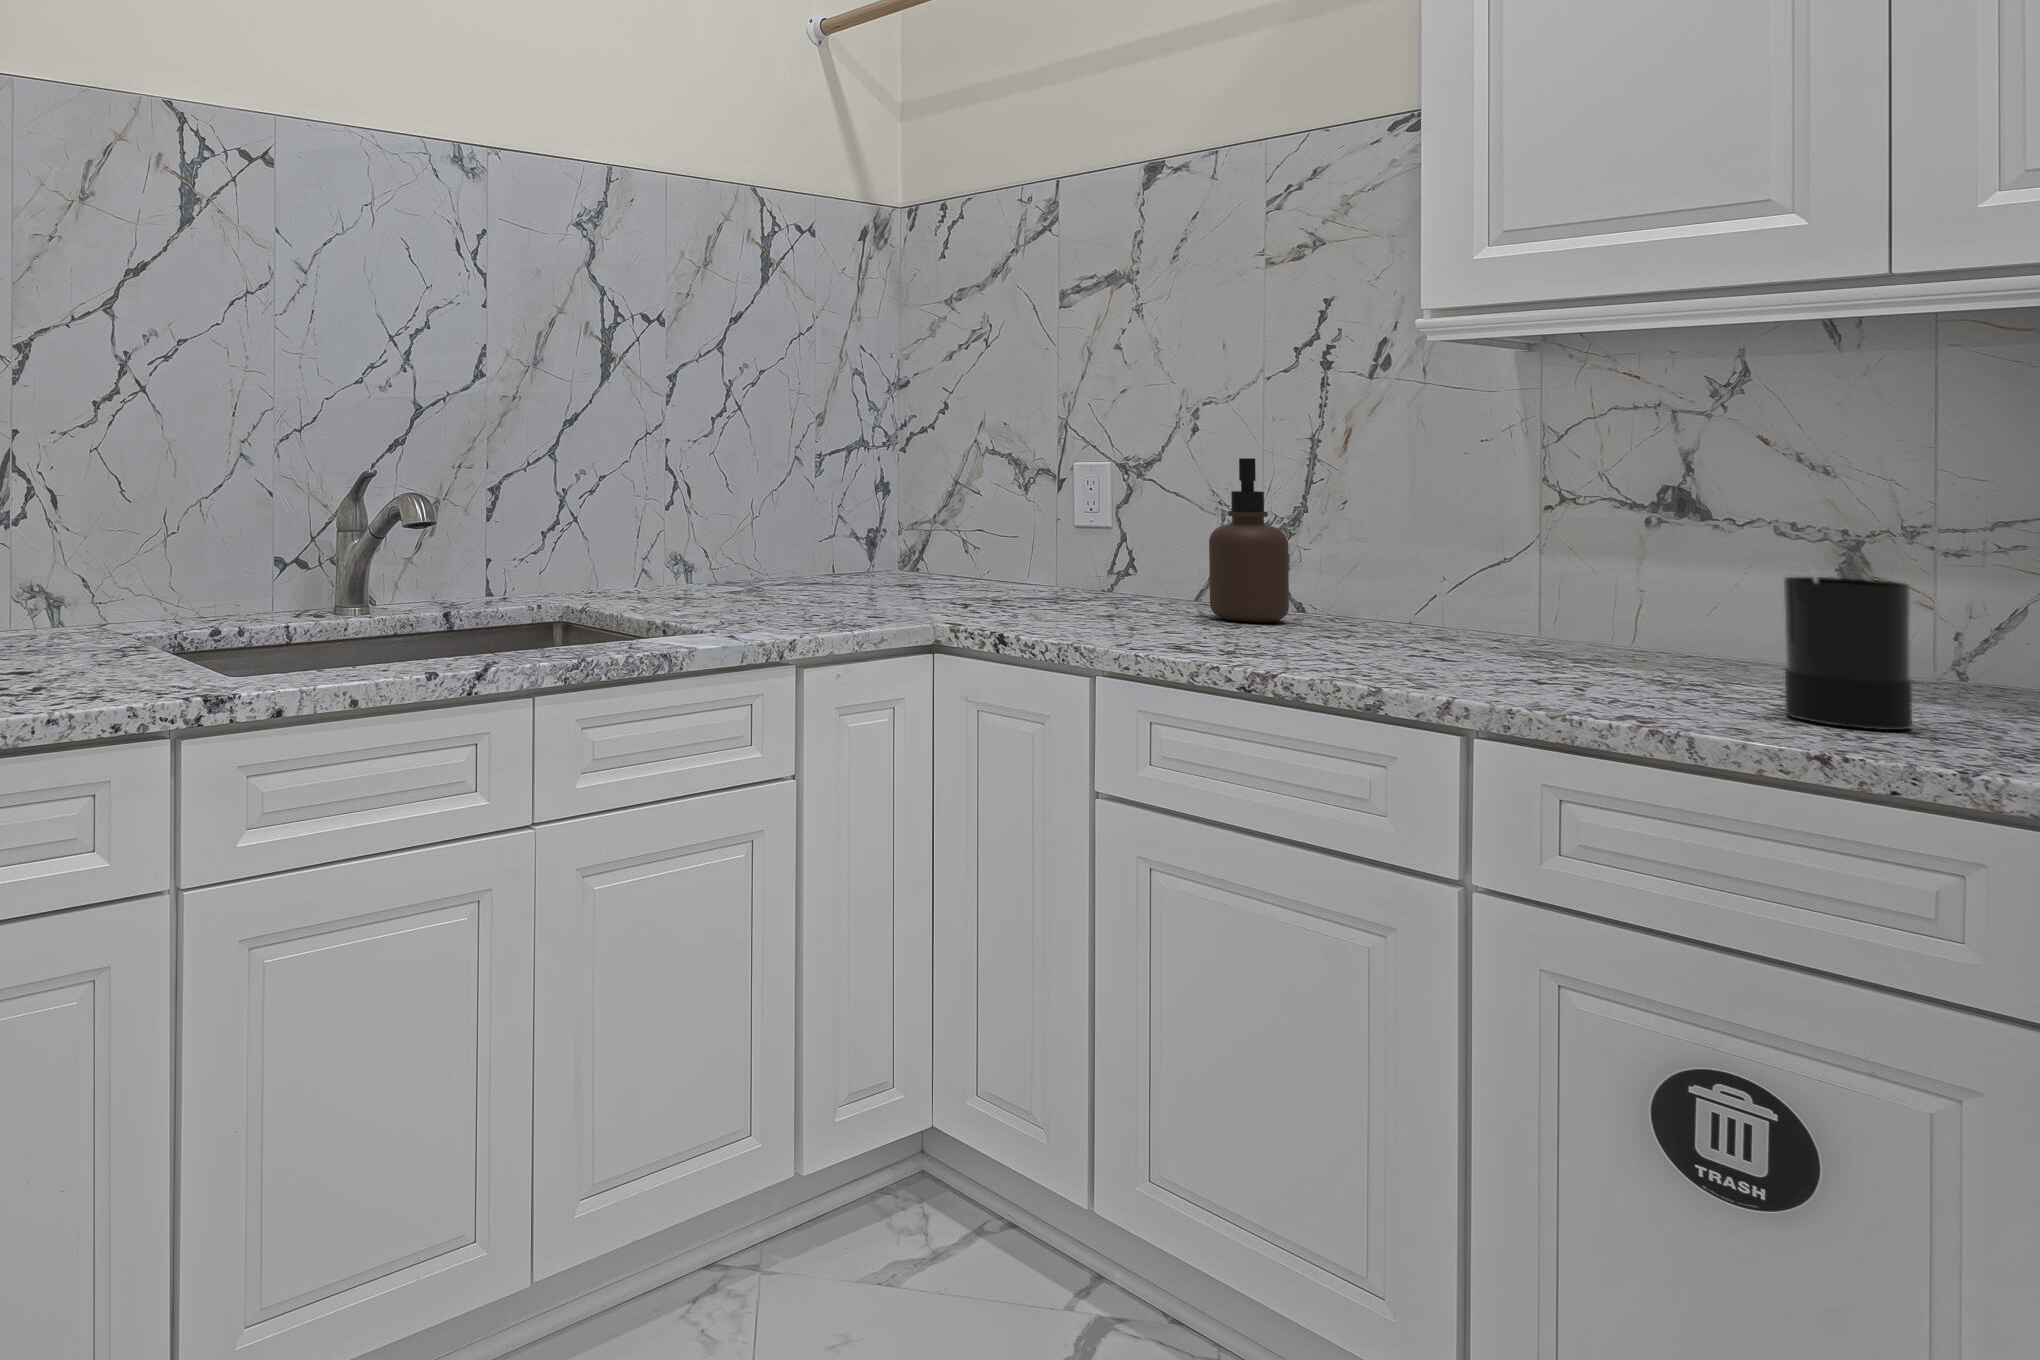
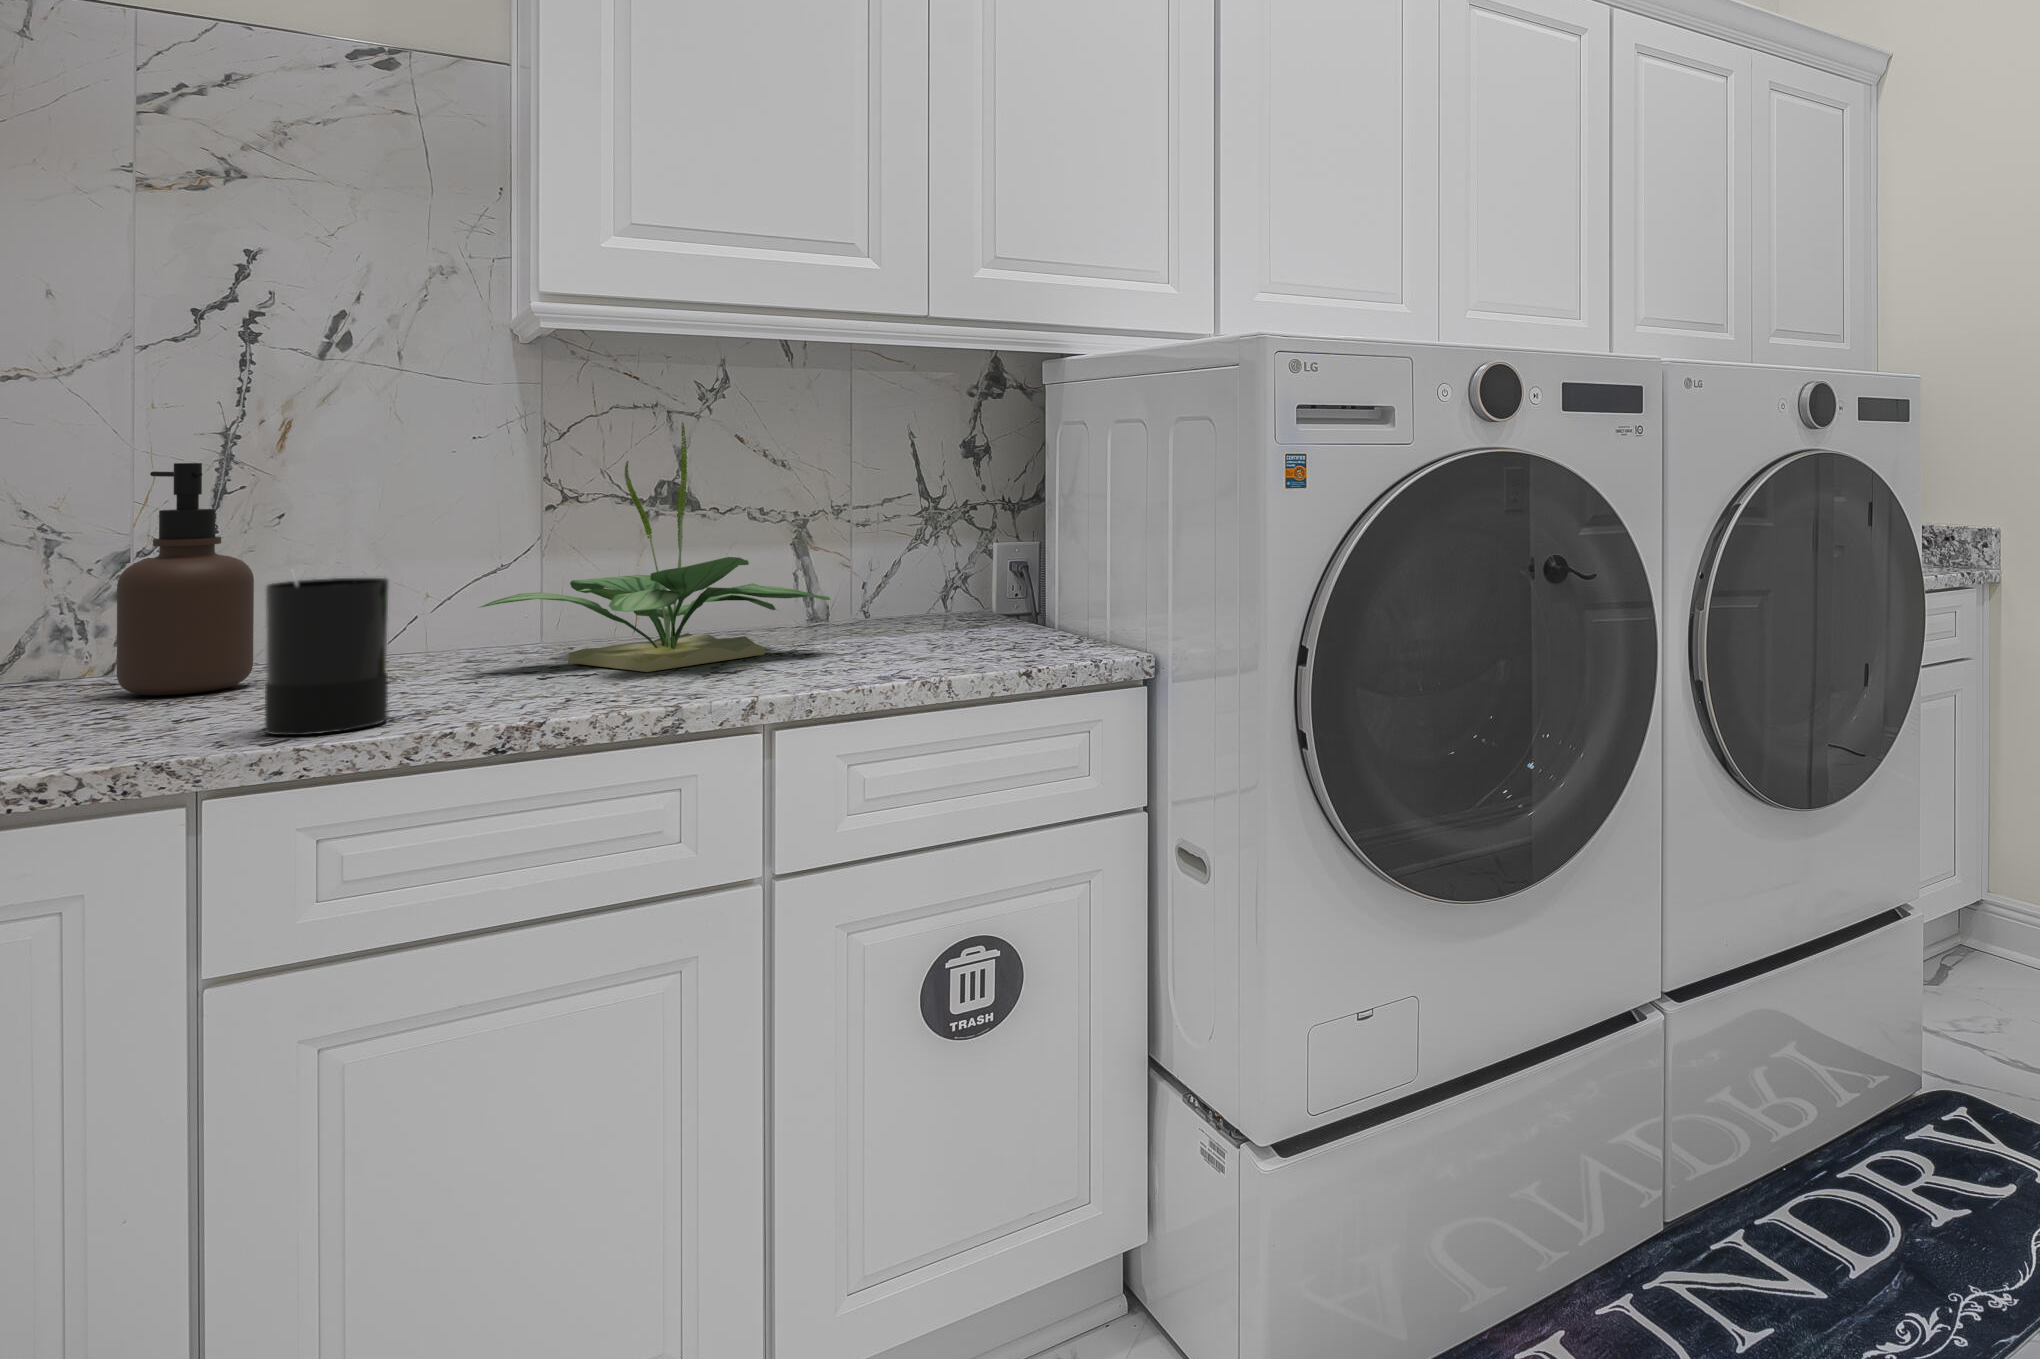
potted plant: none [1397,422,1721,680] -> present [481,422,831,672]
candle: present [1784,563,1912,730] -> present [265,571,389,735]

